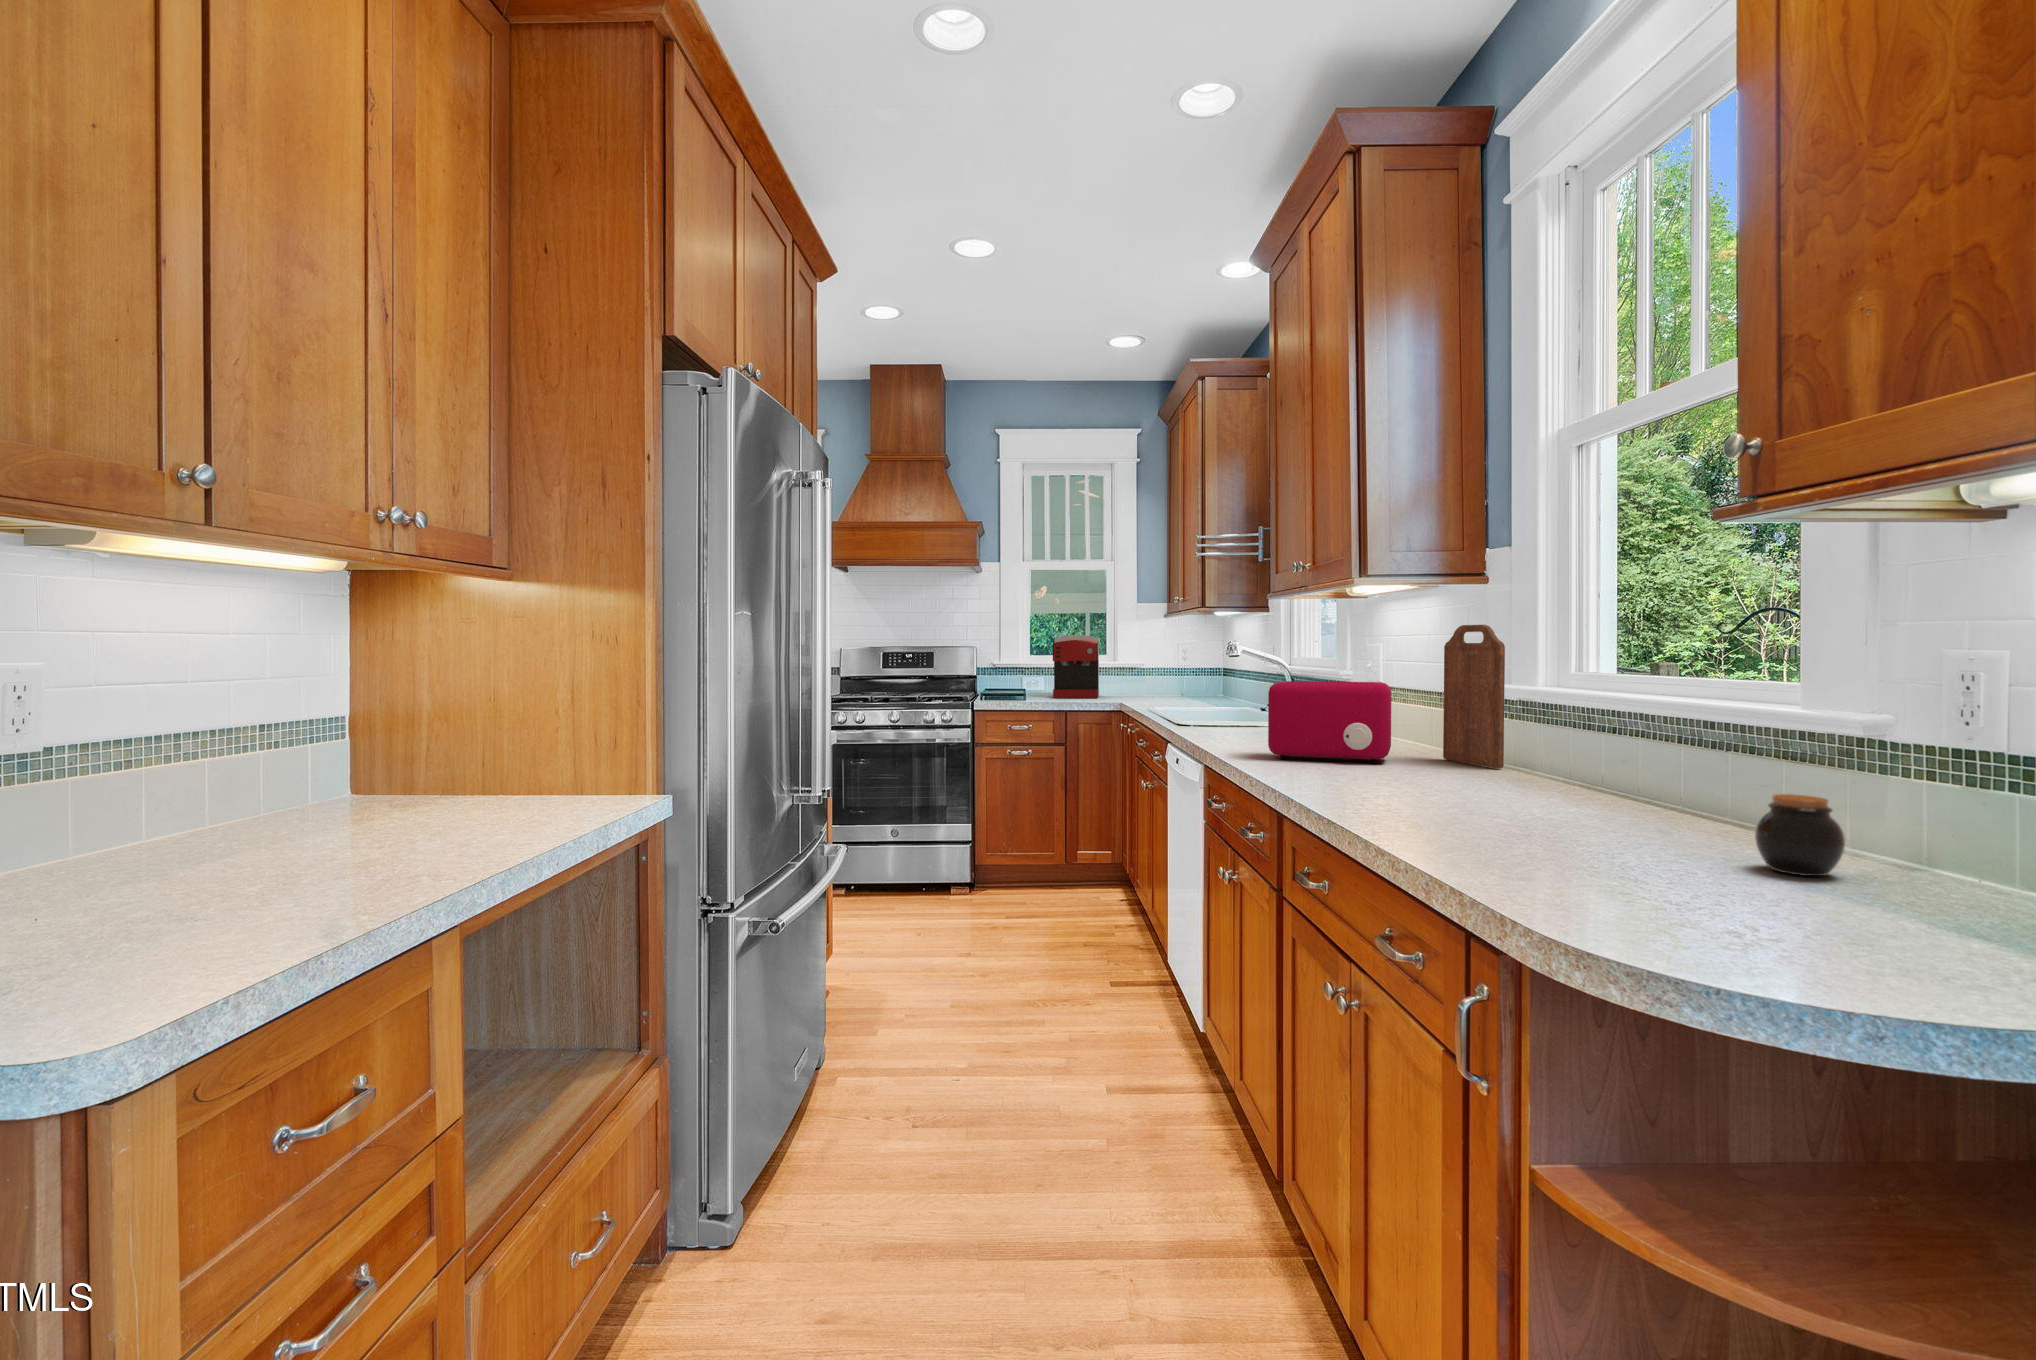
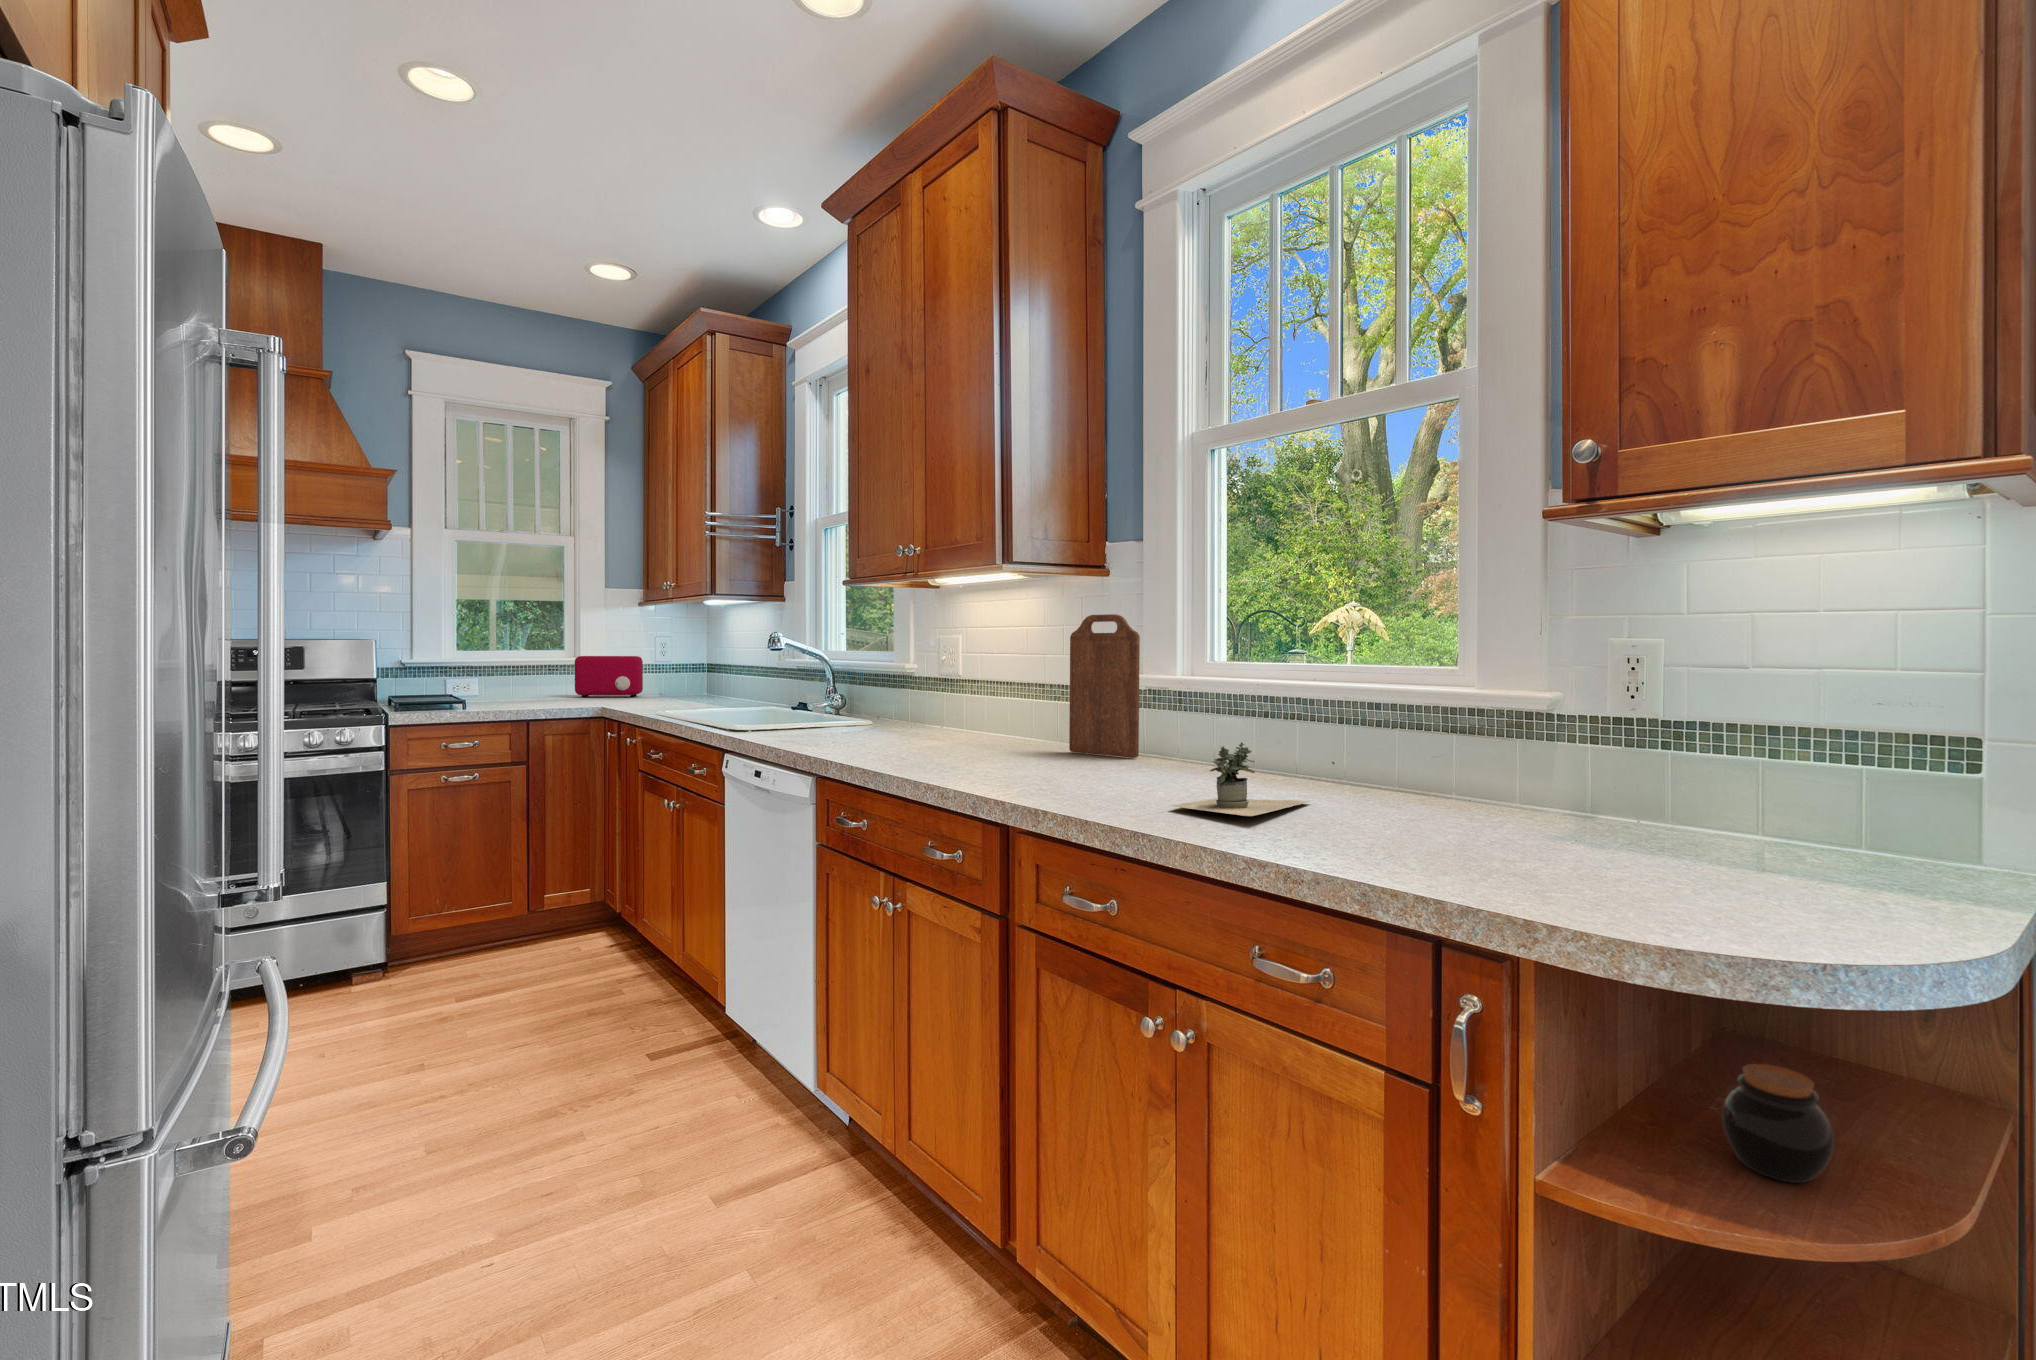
coffee maker: present [1053,635,1099,698] -> none [500,625,565,704]
toaster: present [1268,681,1391,763] -> present [575,656,643,697]
potted plant: none [1406,754,1623,821] -> present [1171,742,1335,816]
jar: present [1755,794,1845,876] -> present [1722,1064,1834,1183]

